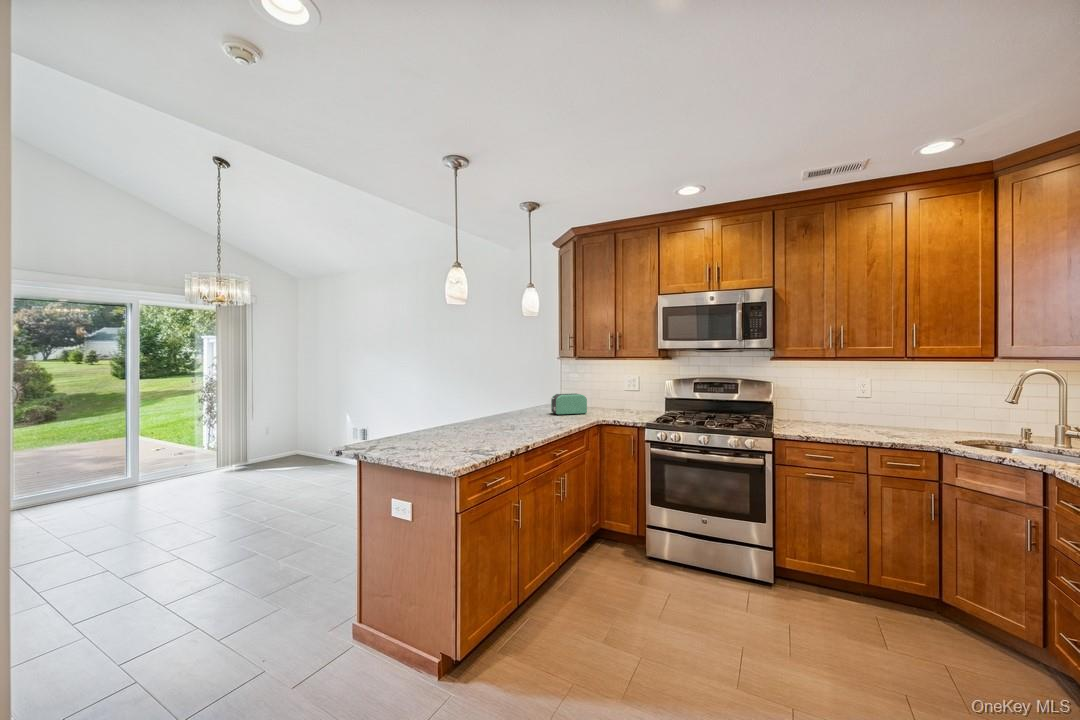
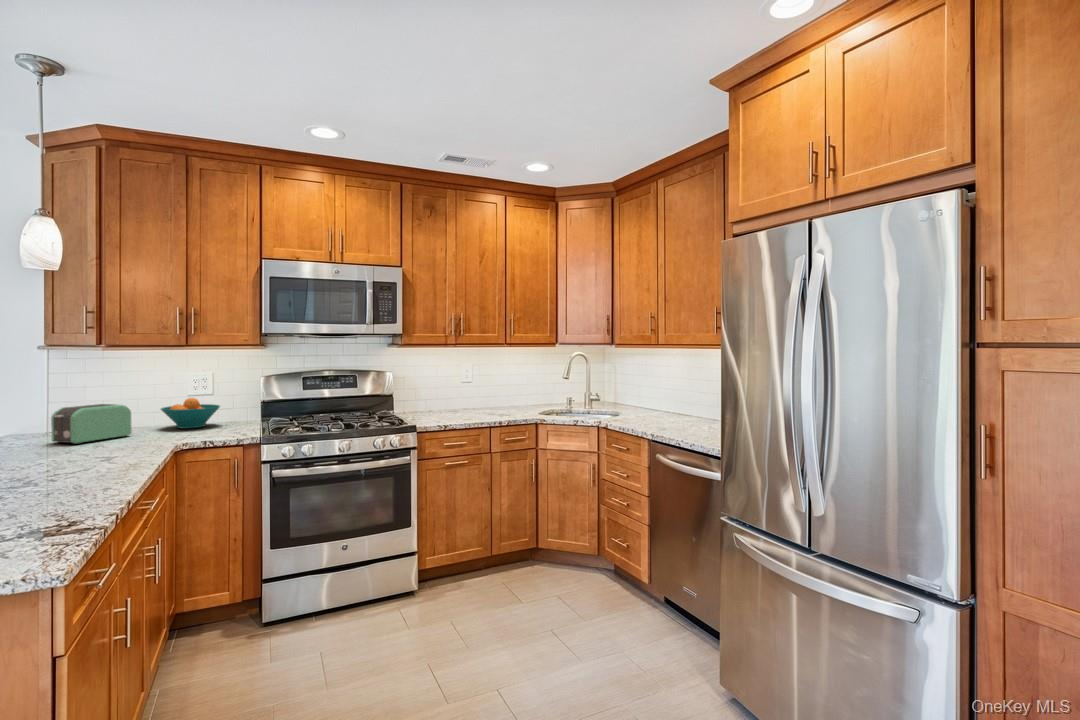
fruit bowl: none [605,393,639,413] -> present [161,398,220,429]

